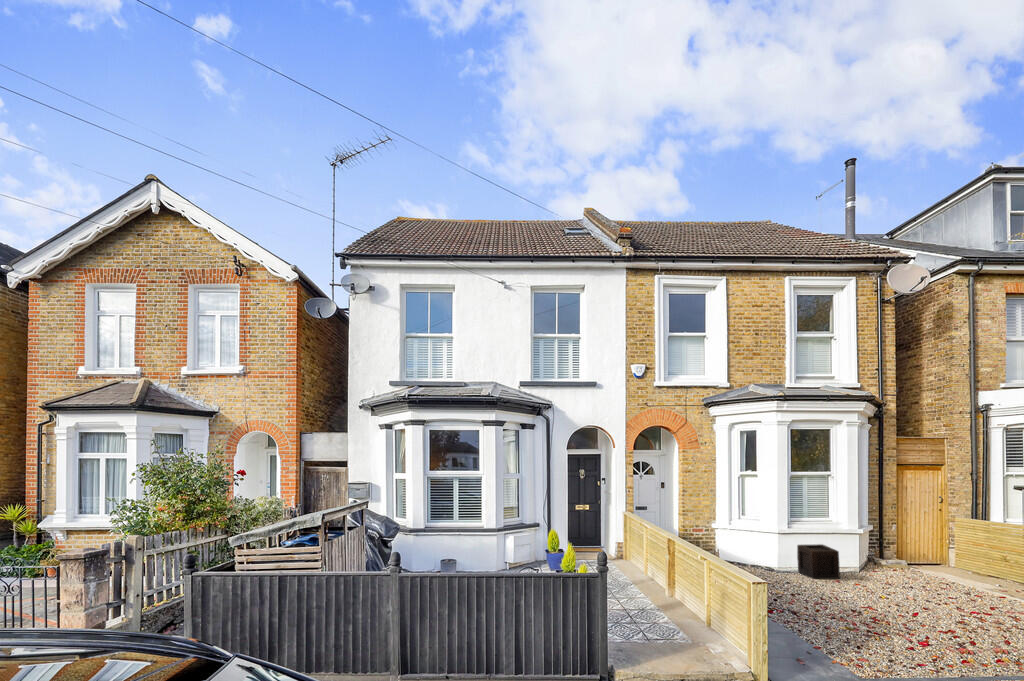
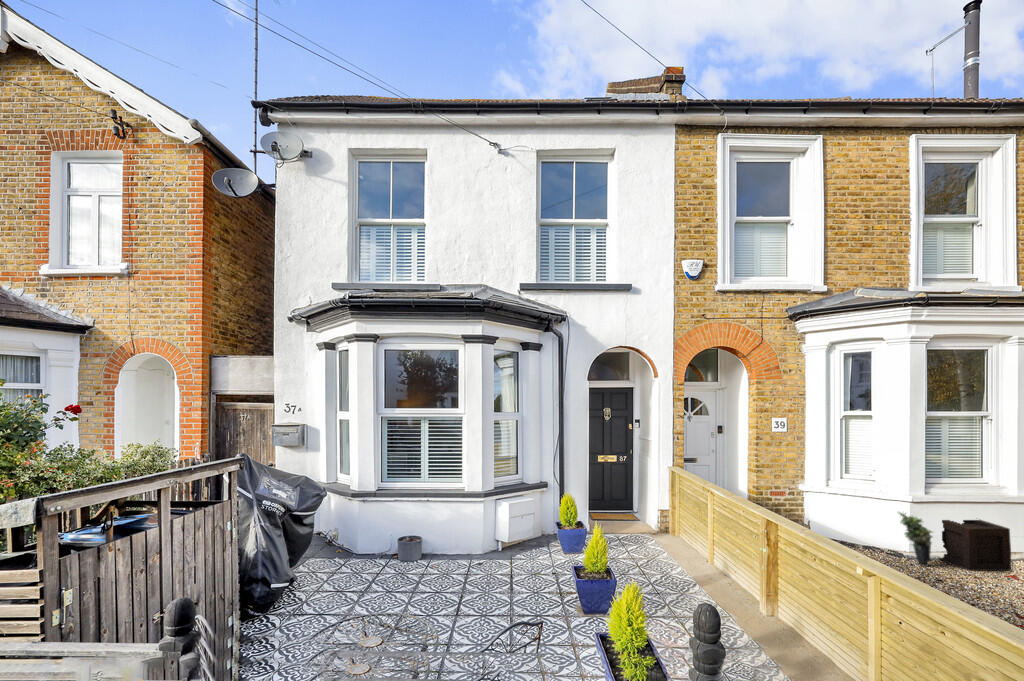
potted plant: none [771,540,792,577] -> present [898,512,932,567]

